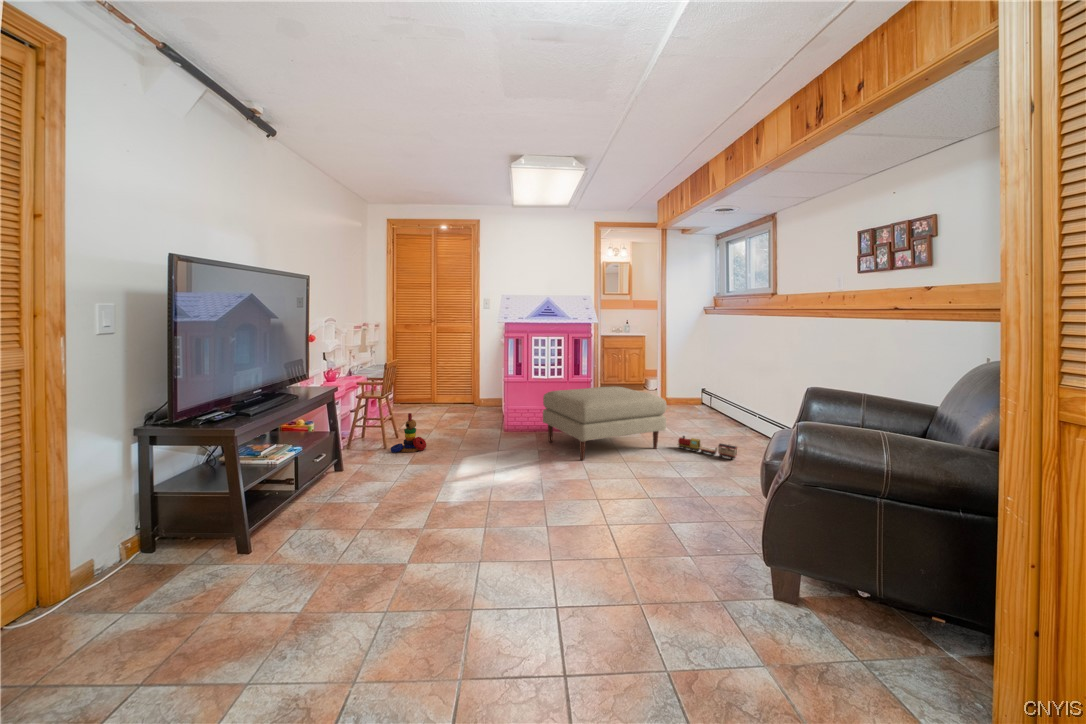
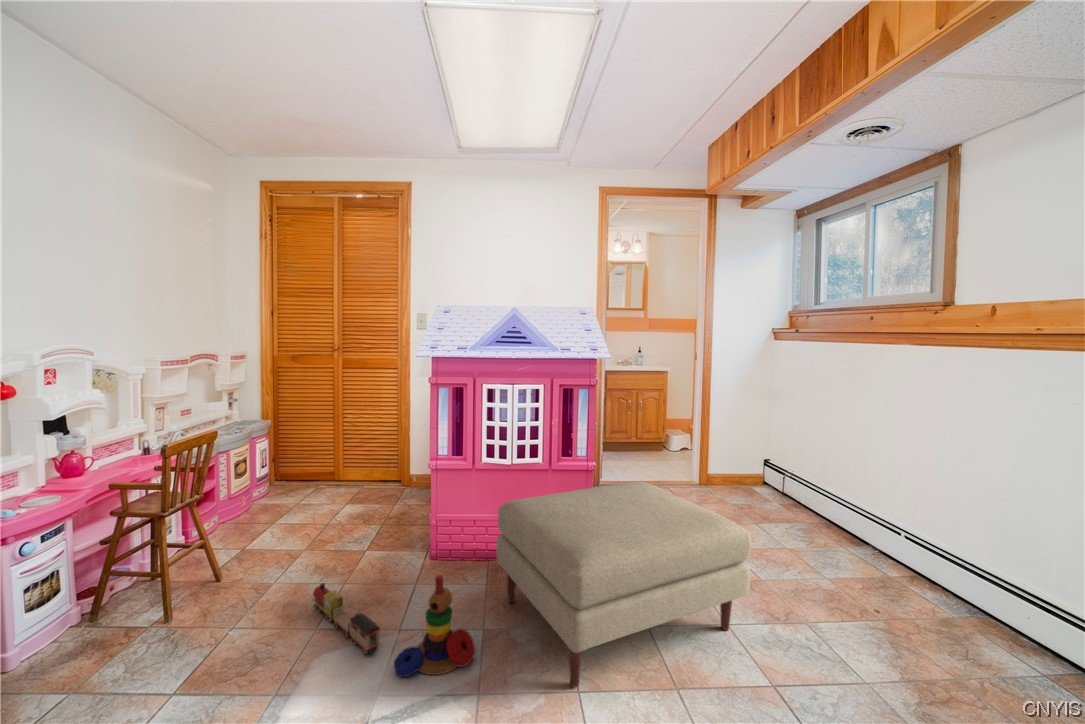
stacking toy: present [391,413,426,453] -> present [394,575,475,677]
toy train: present [678,436,737,459] -> present [312,583,380,655]

